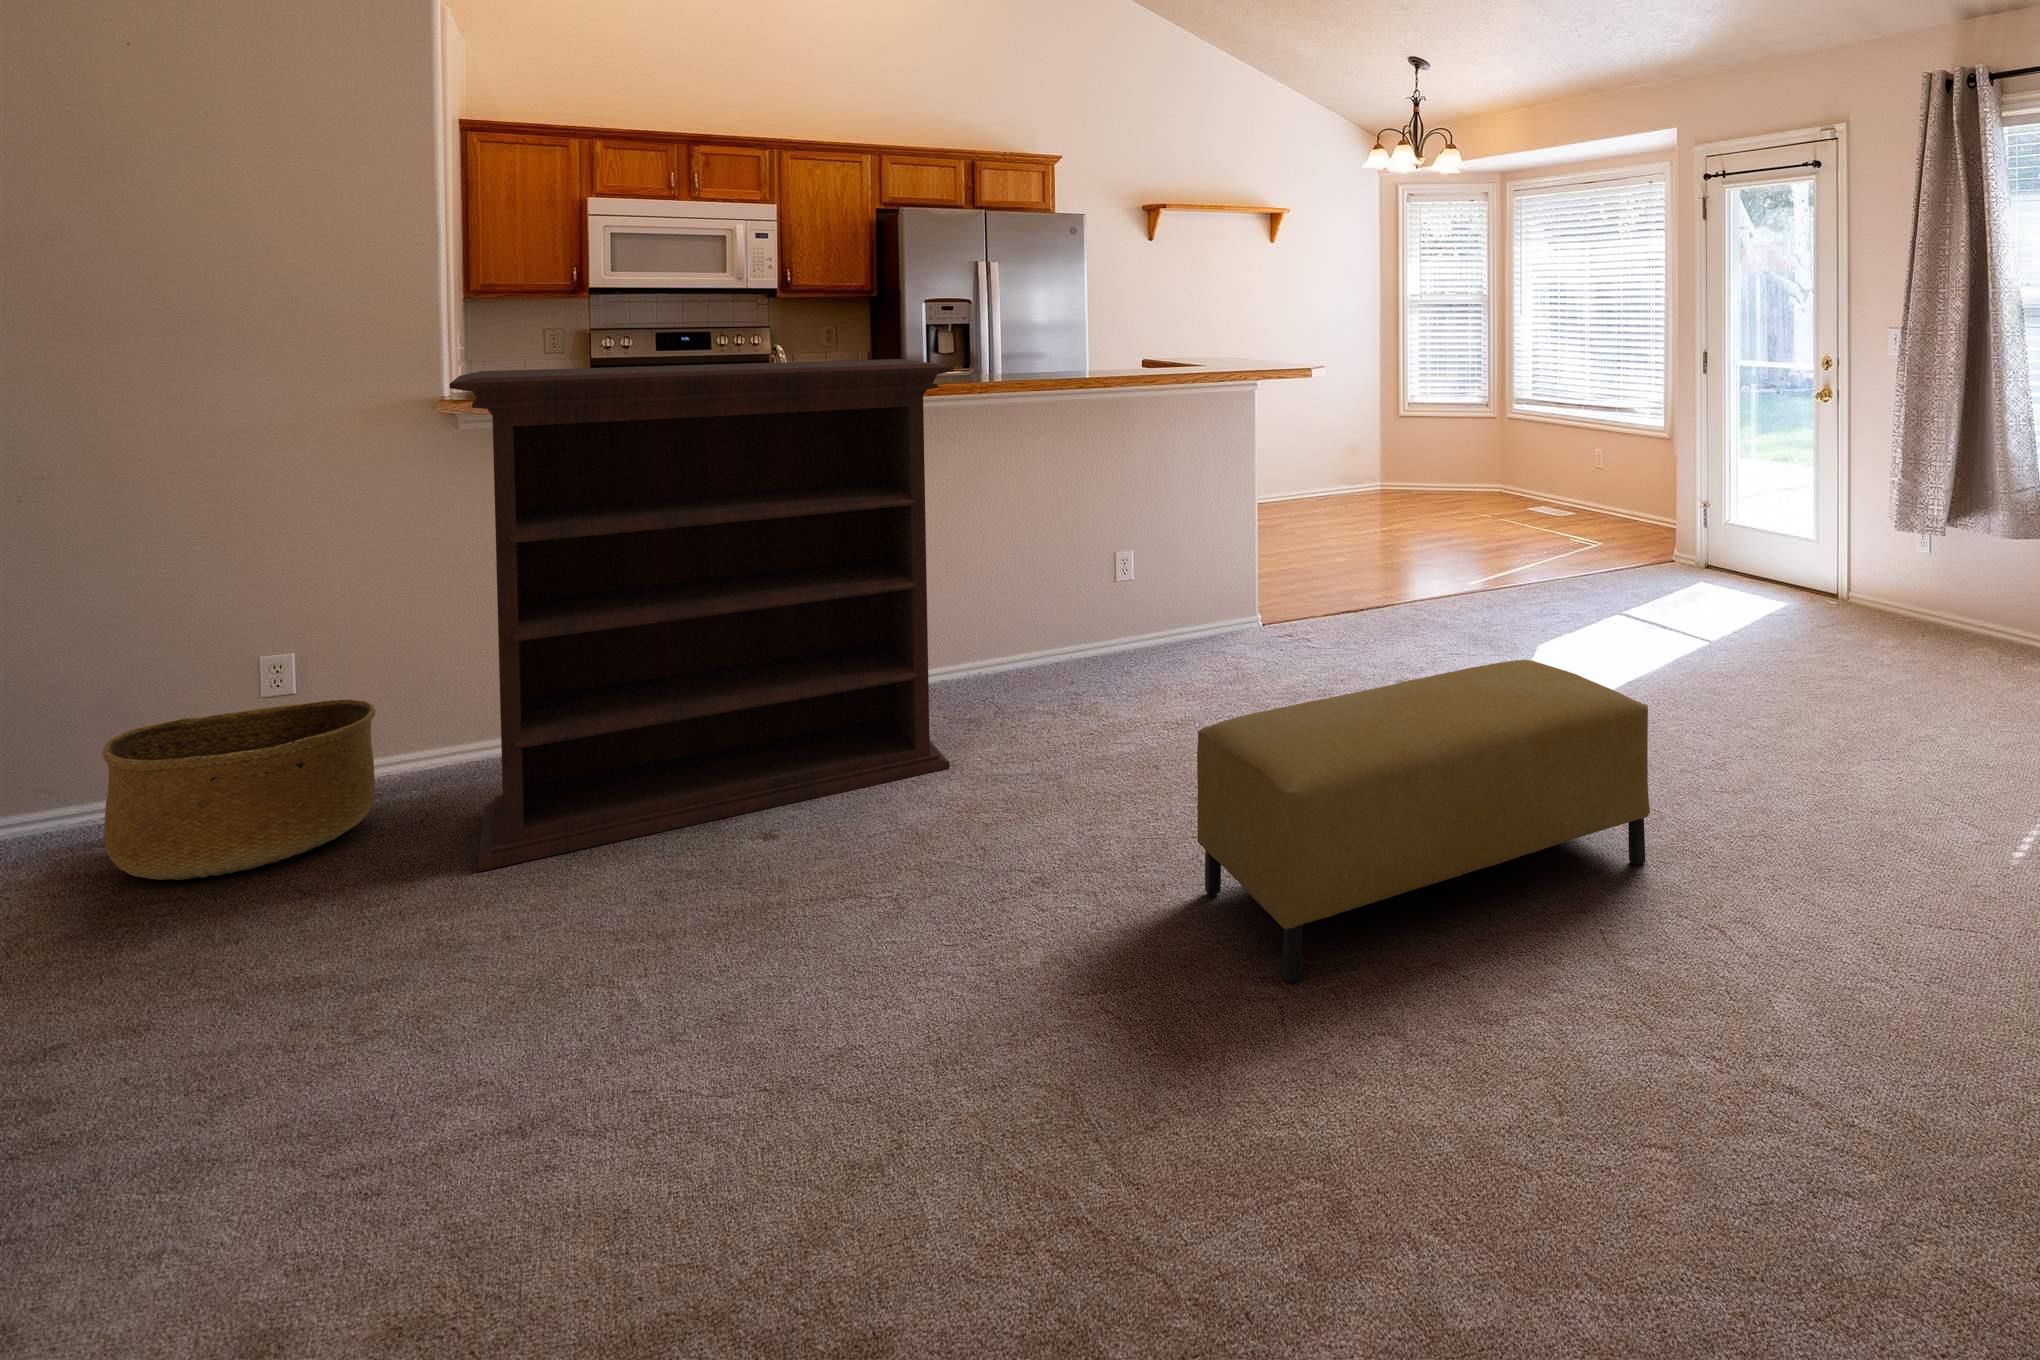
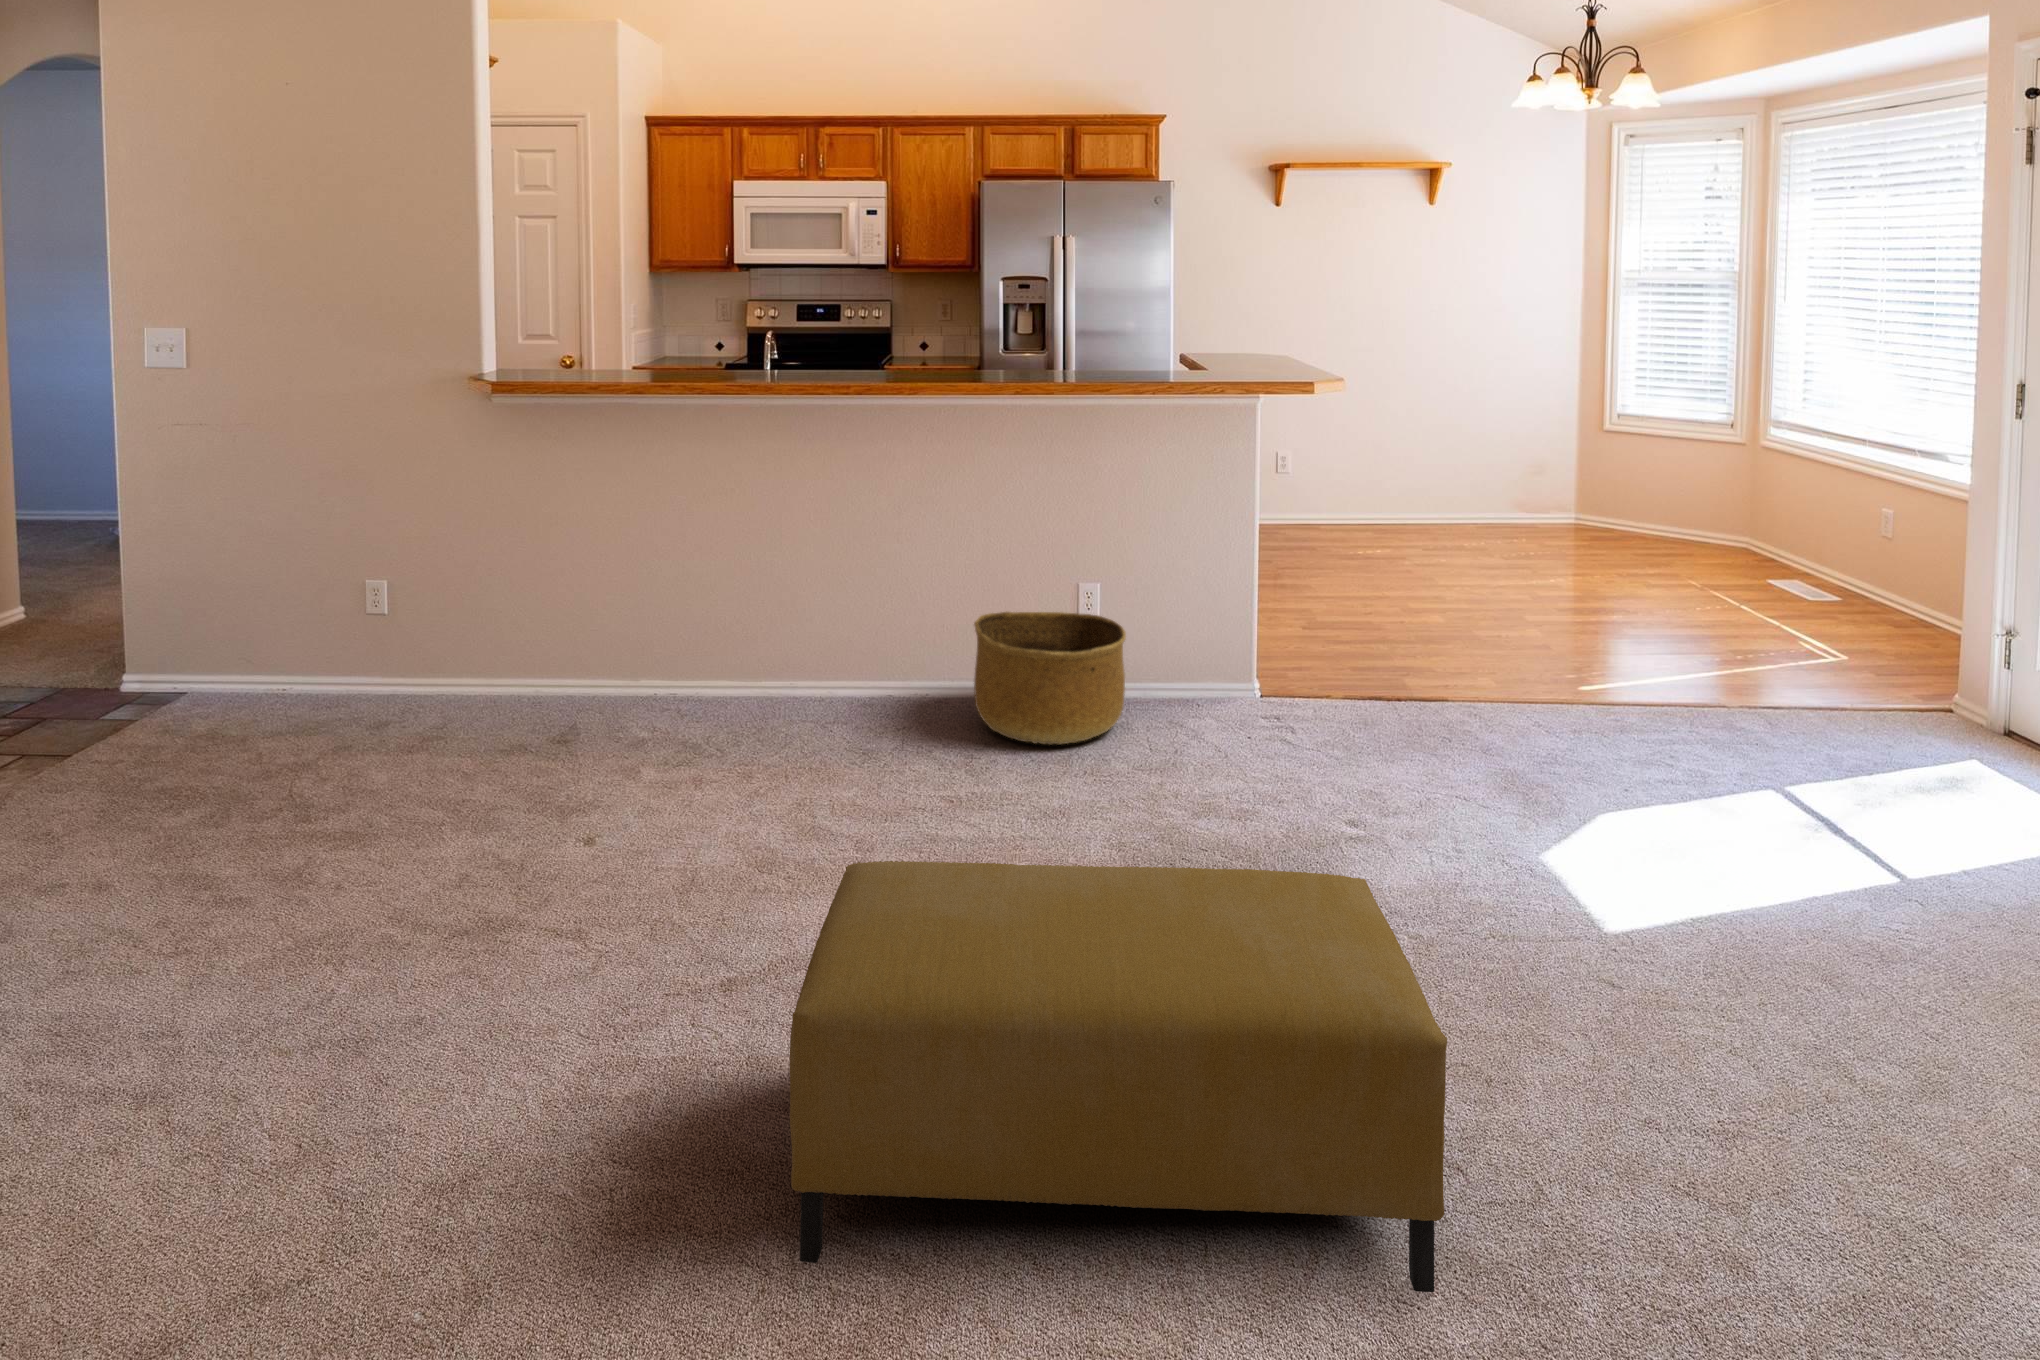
bookshelf: present [449,359,954,871] -> none [404,352,836,794]
basket: present [102,699,376,880] -> present [974,612,1126,745]

